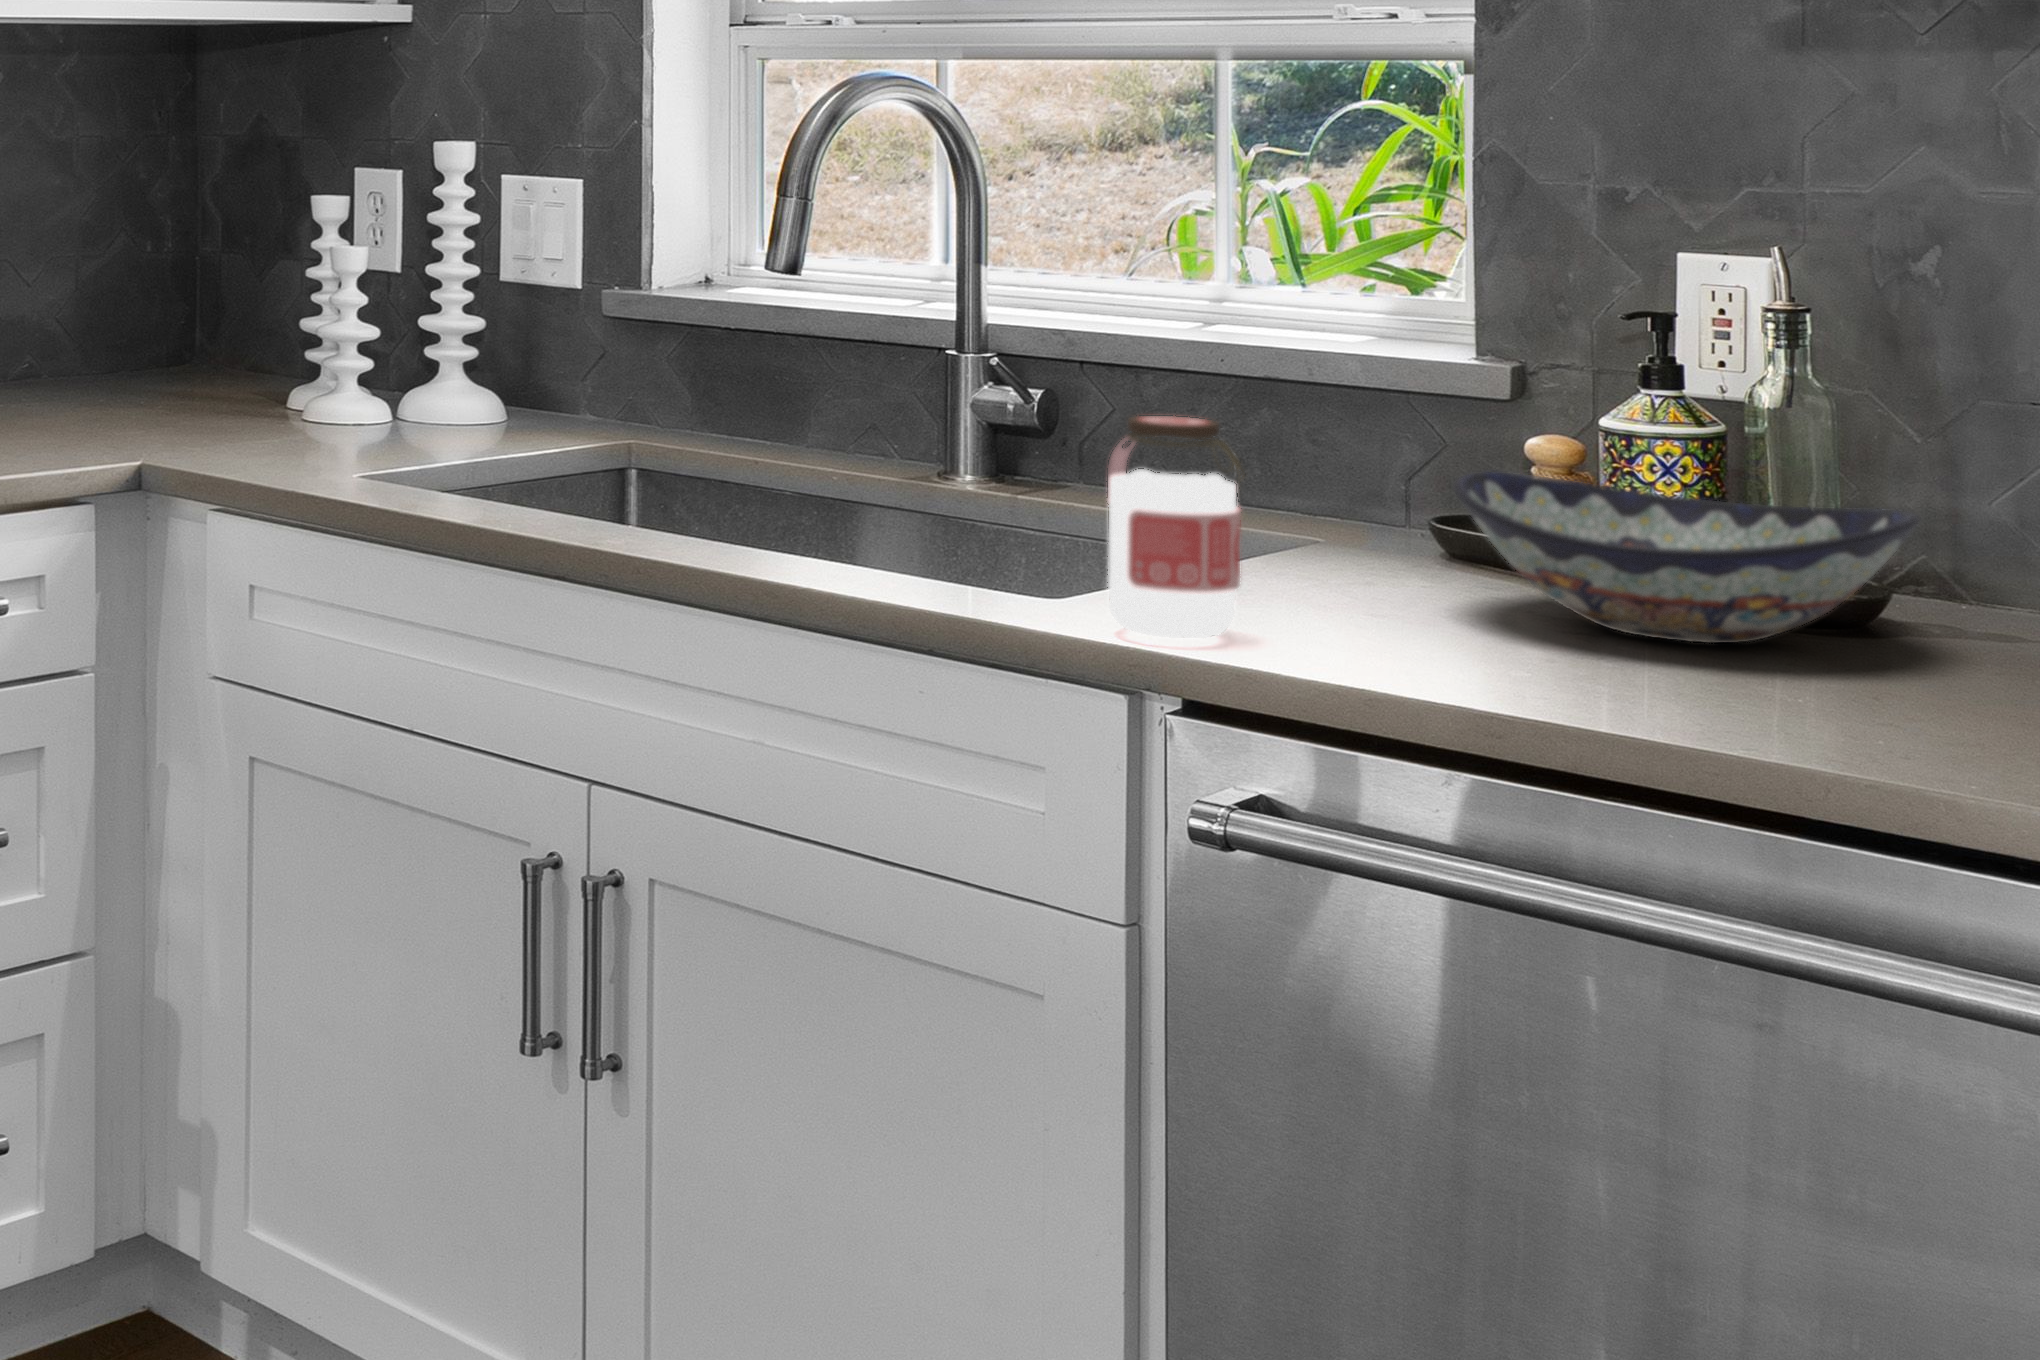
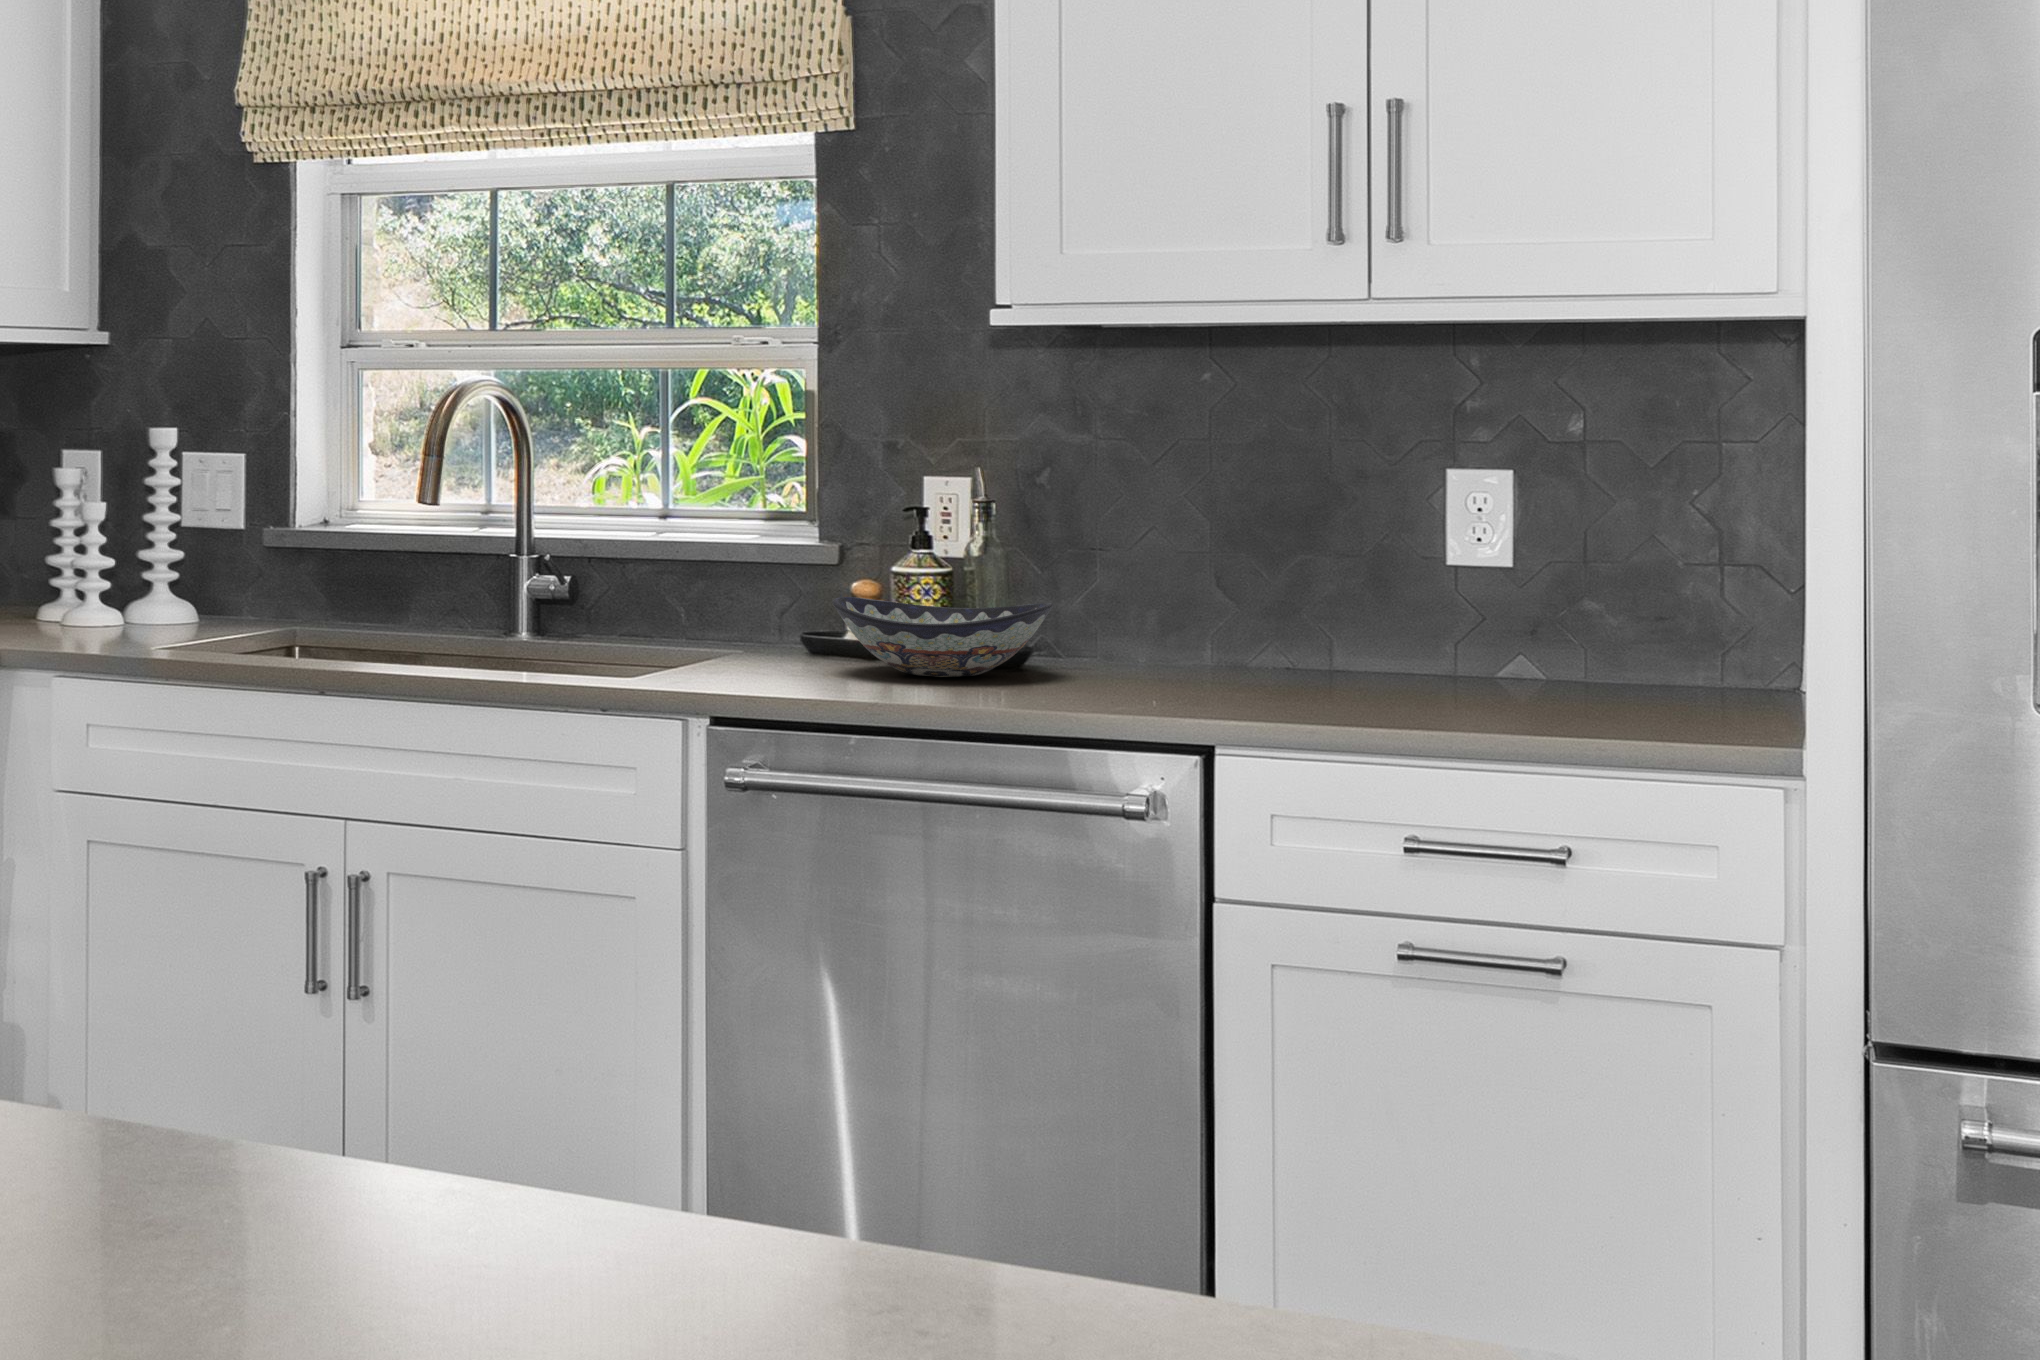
jar: present [1107,416,1244,638] -> none [665,567,738,689]

